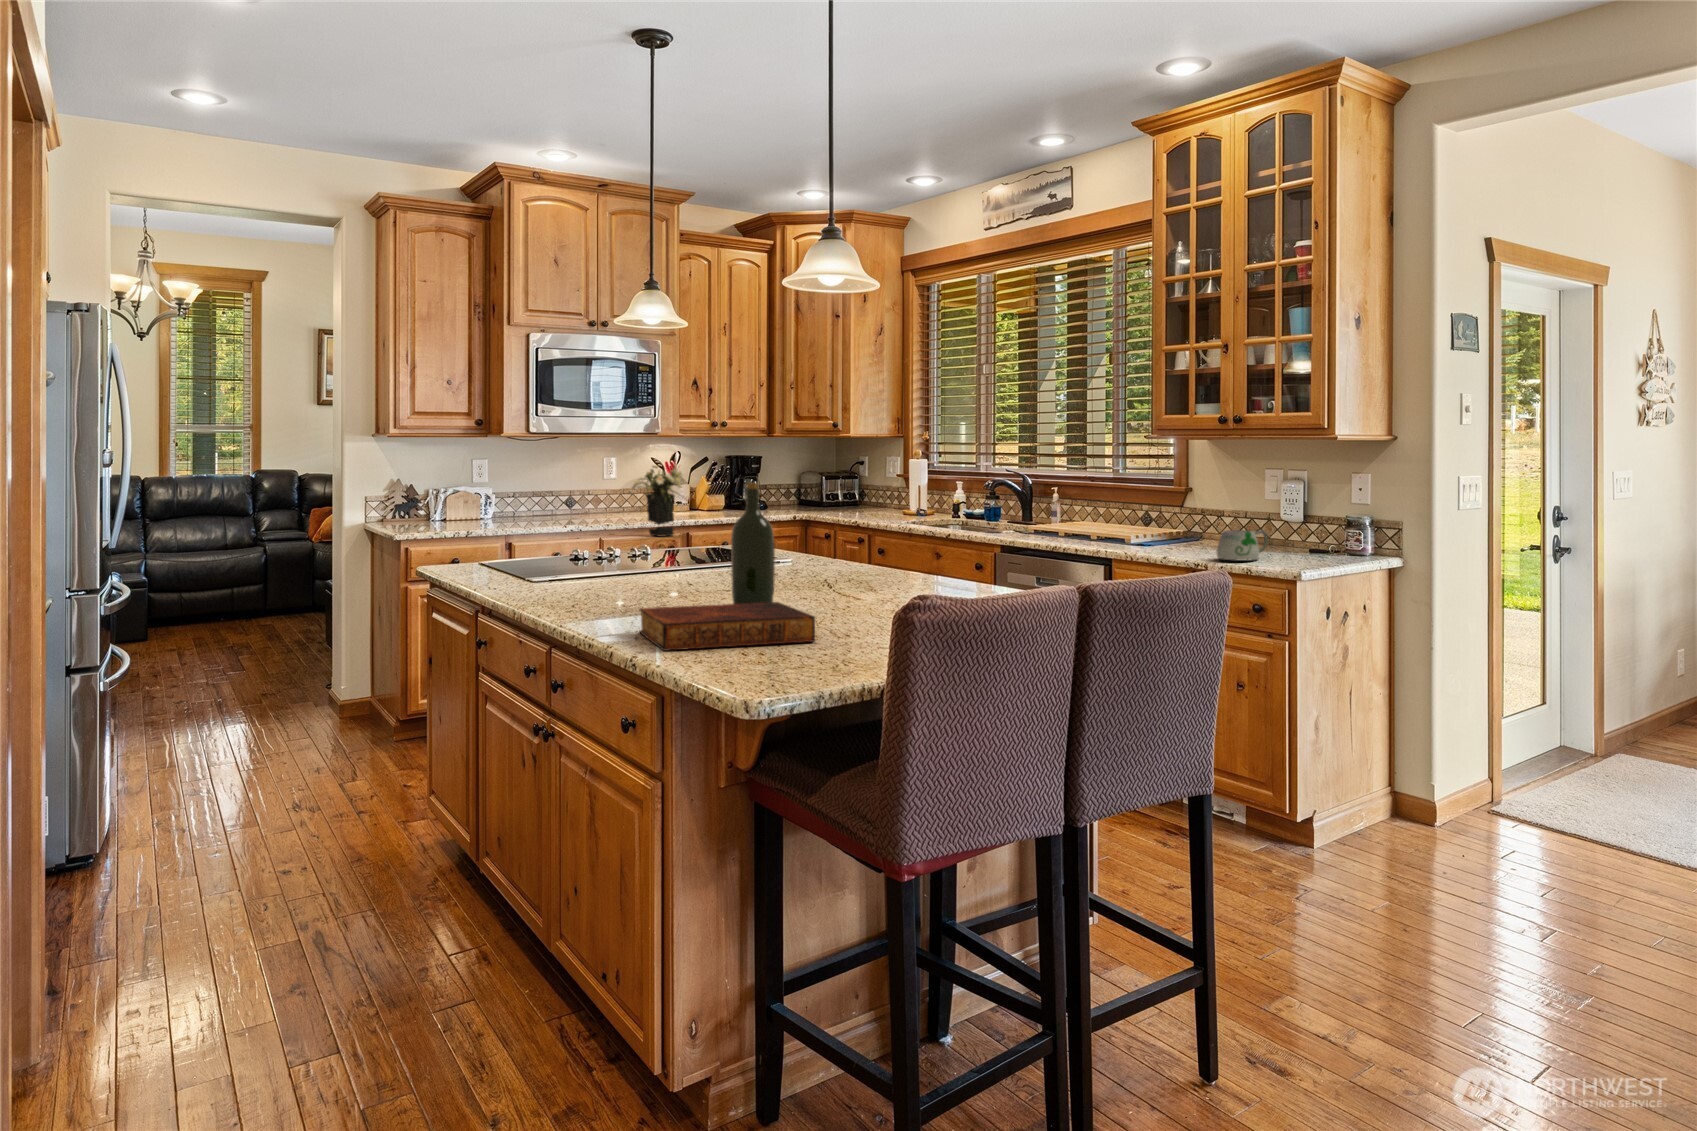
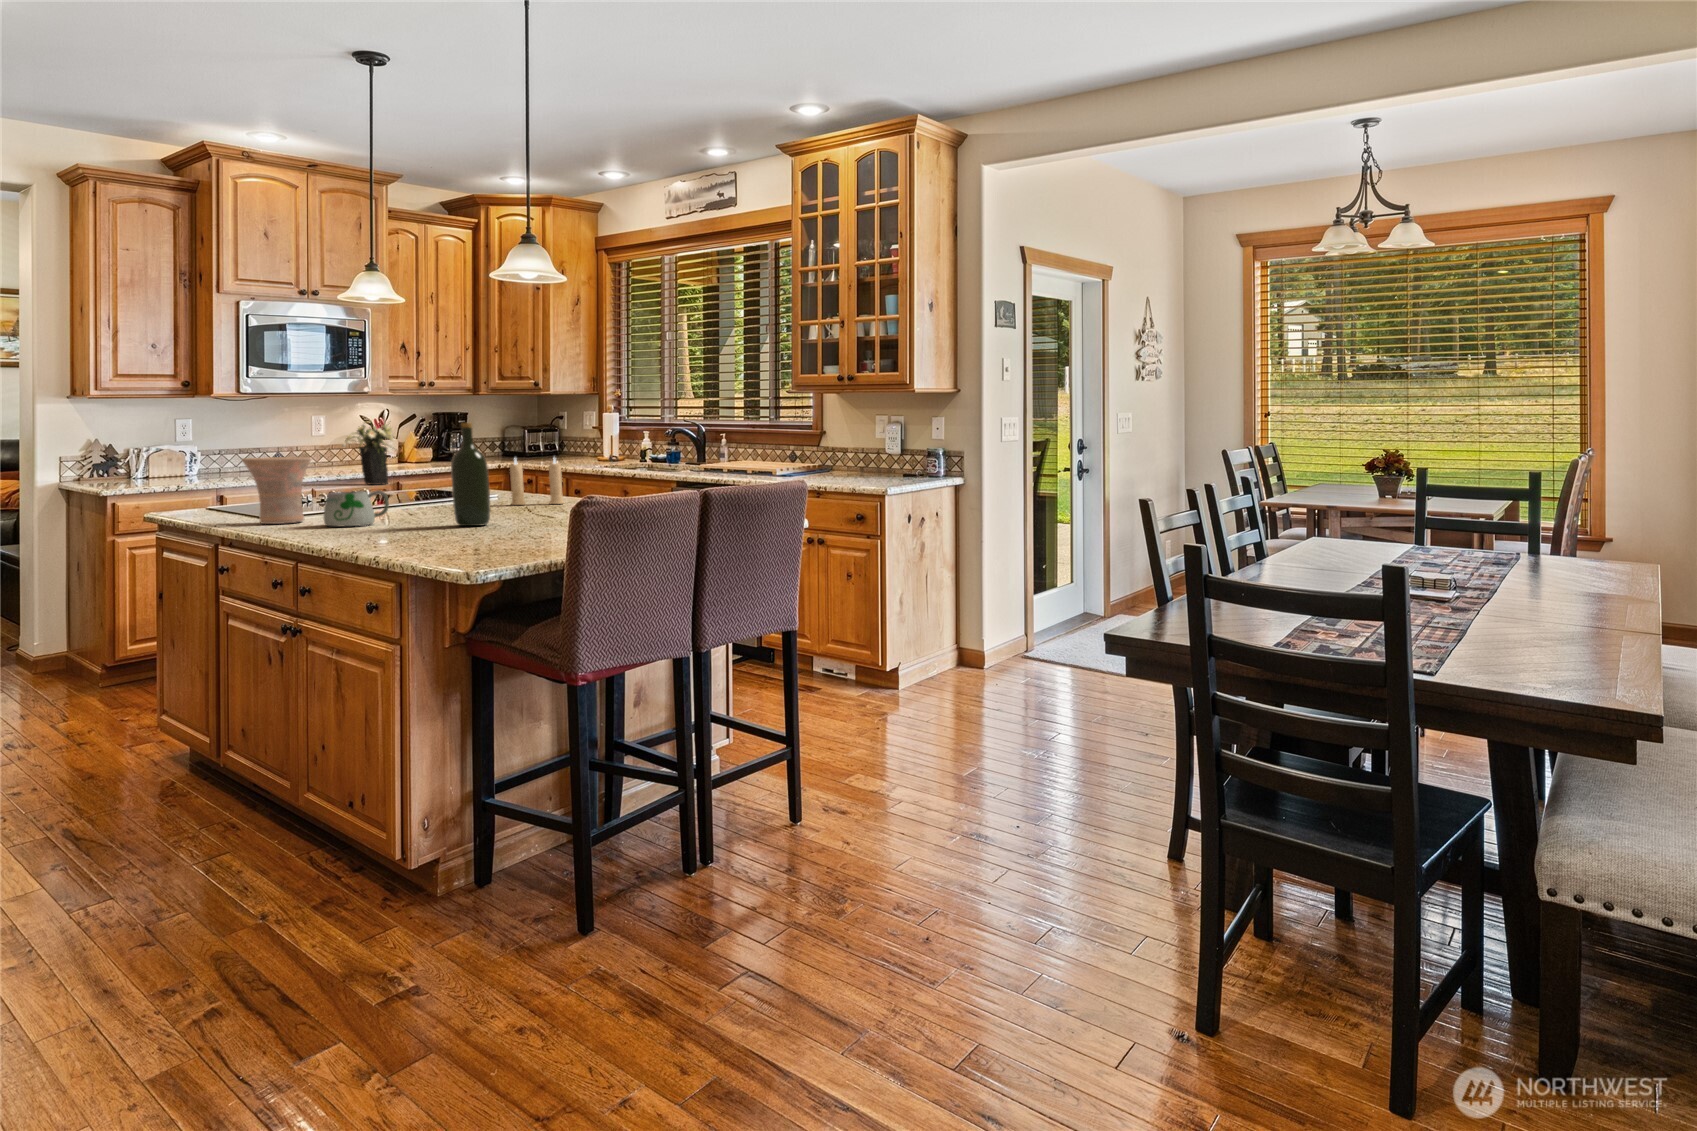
vase: none [511,516,584,594] -> present [242,457,311,524]
candle: none [799,516,863,576] -> present [510,458,564,505]
mug: present [1217,530,1268,561] -> present [324,491,389,526]
book: present [639,602,815,651] -> none [376,515,528,551]

